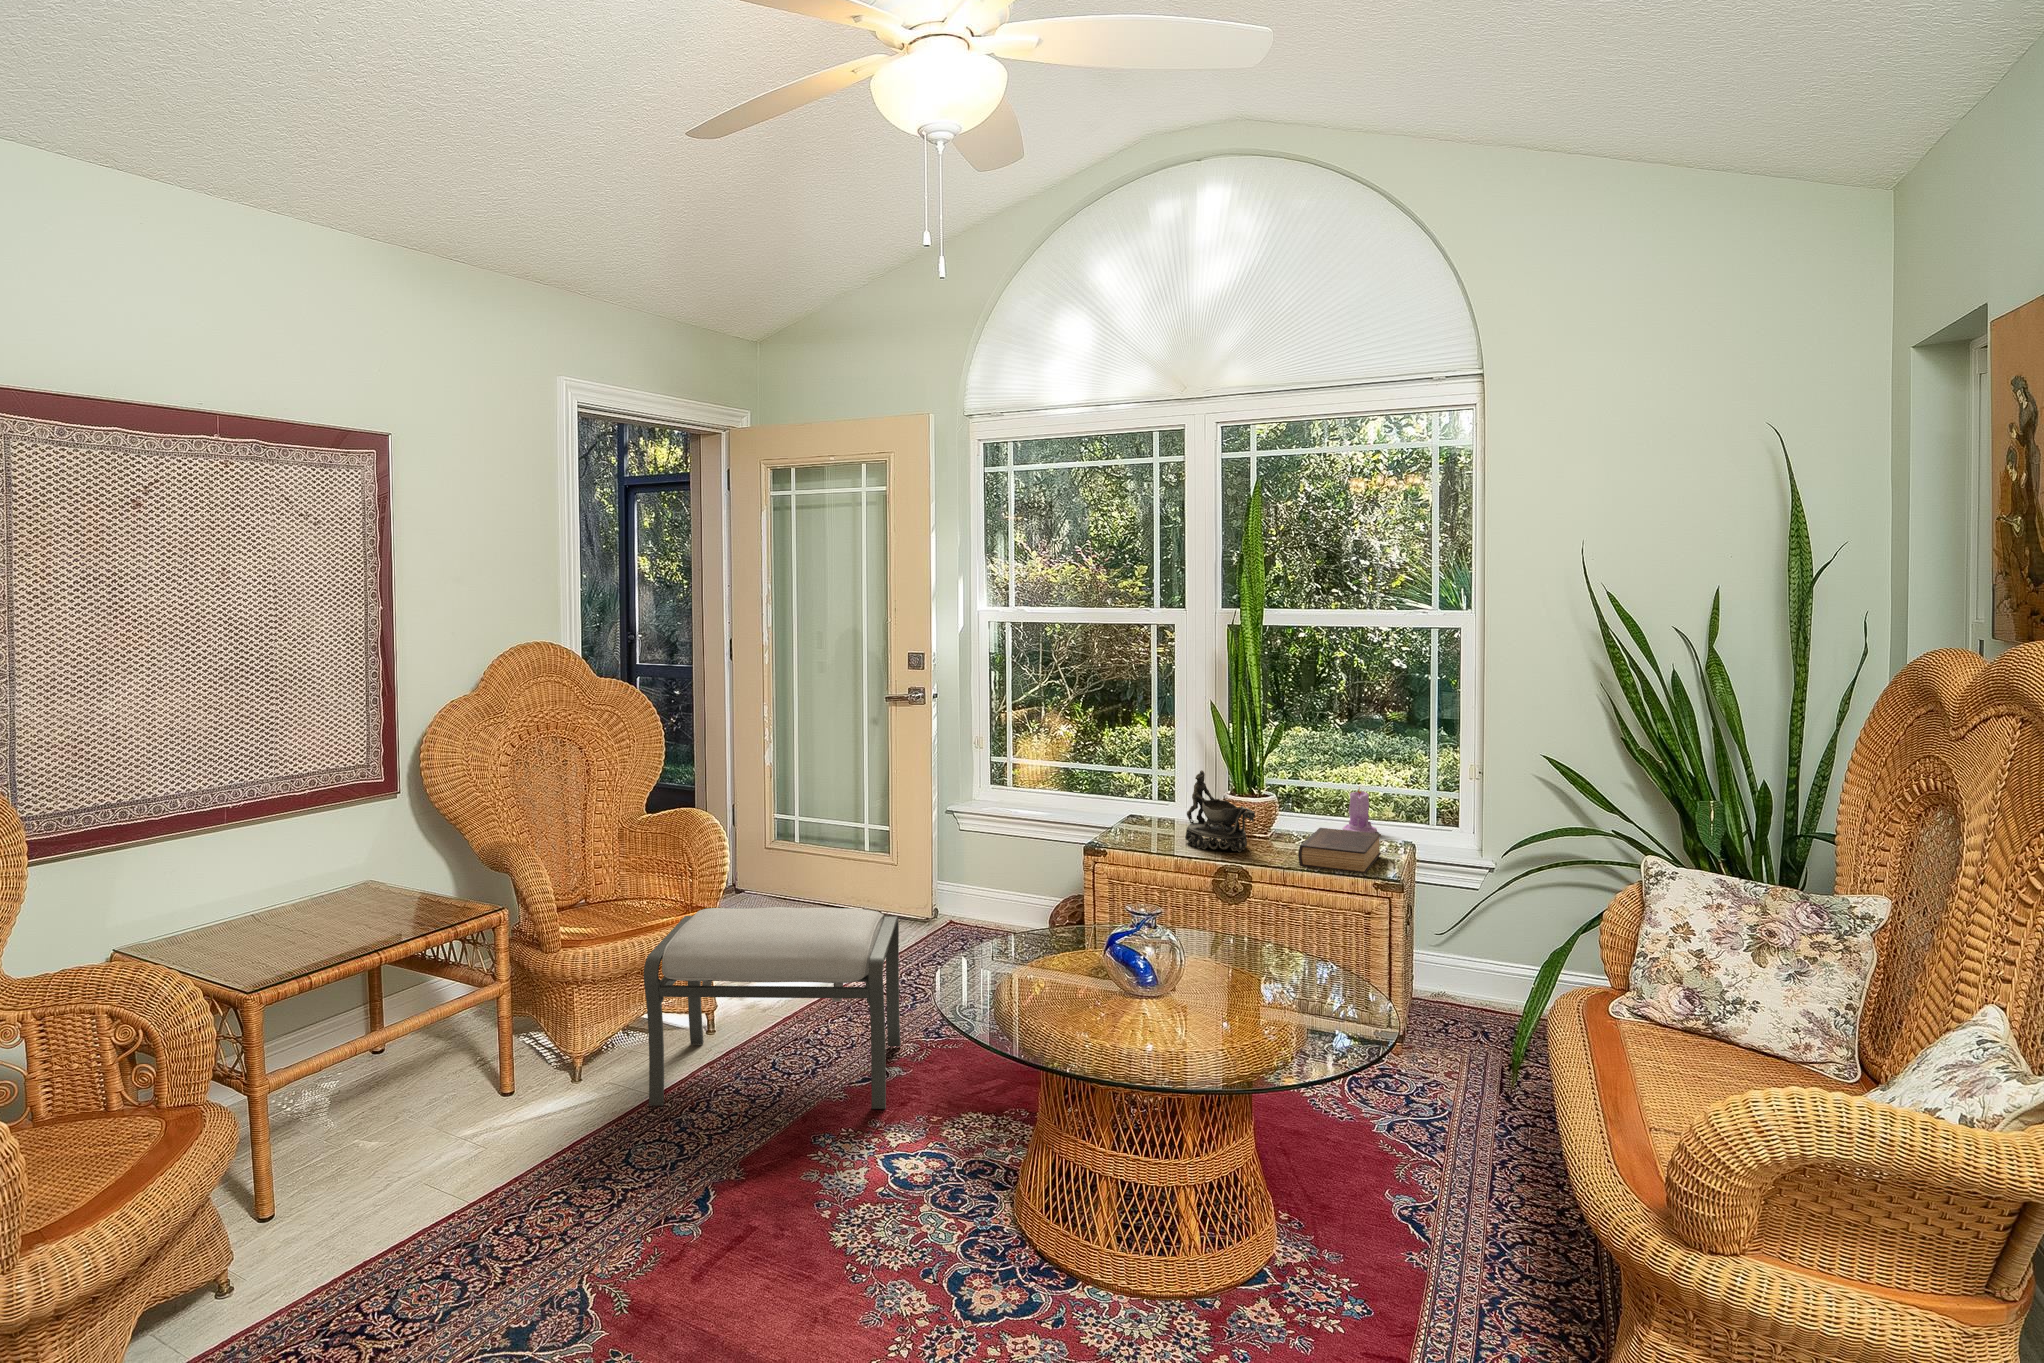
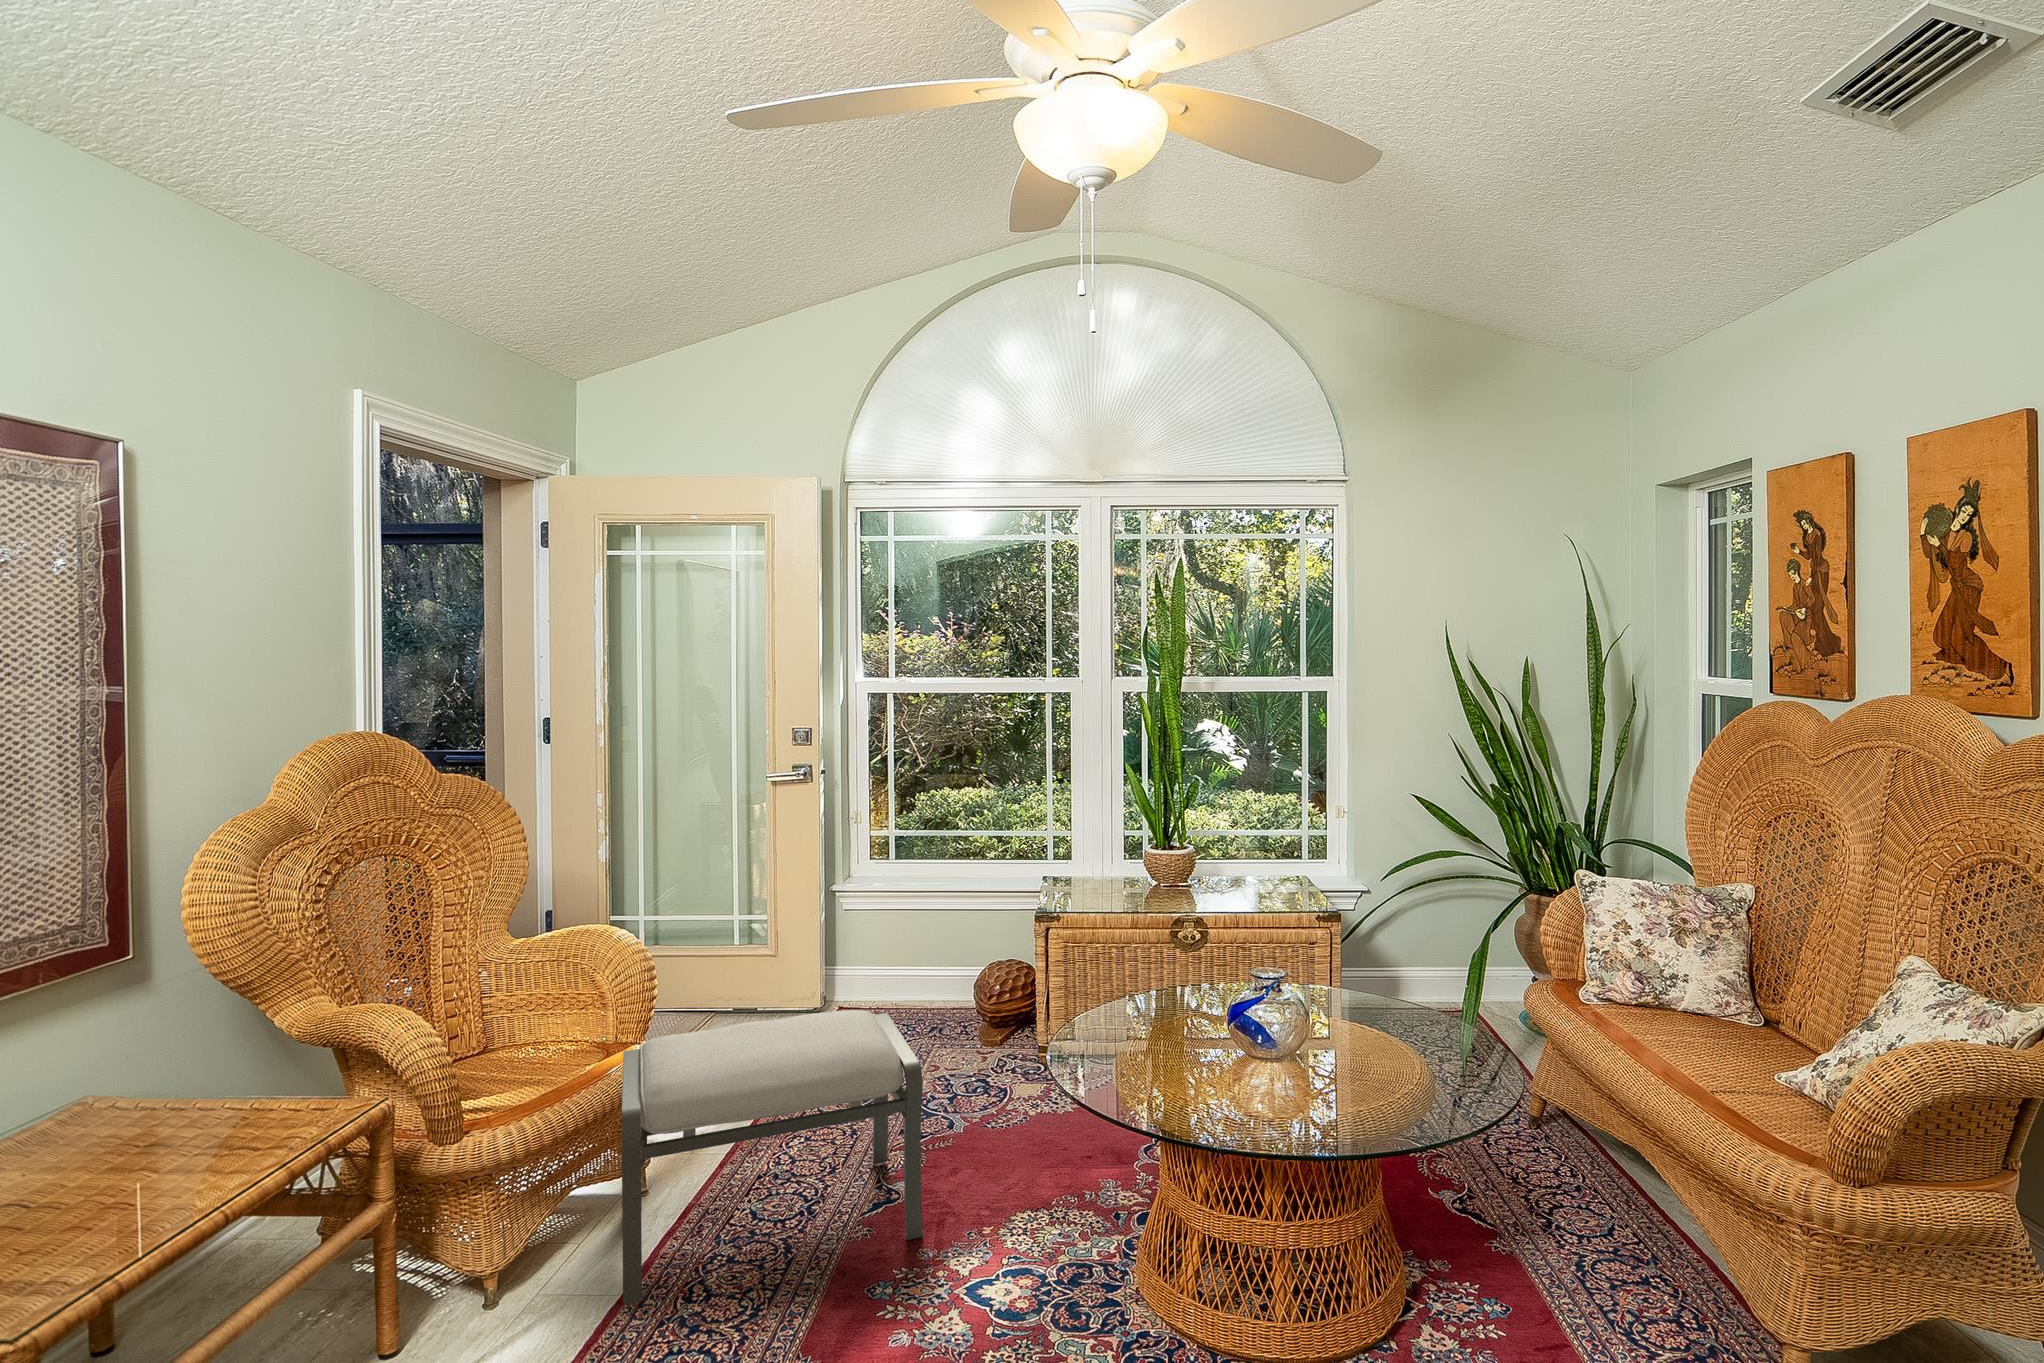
decorative bowl: present [1185,770,1255,852] -> none [1126,824,1206,902]
candle: present [1343,787,1377,833] -> none [1242,828,1272,873]
book: present [1298,828,1381,873] -> none [1247,870,1312,908]

